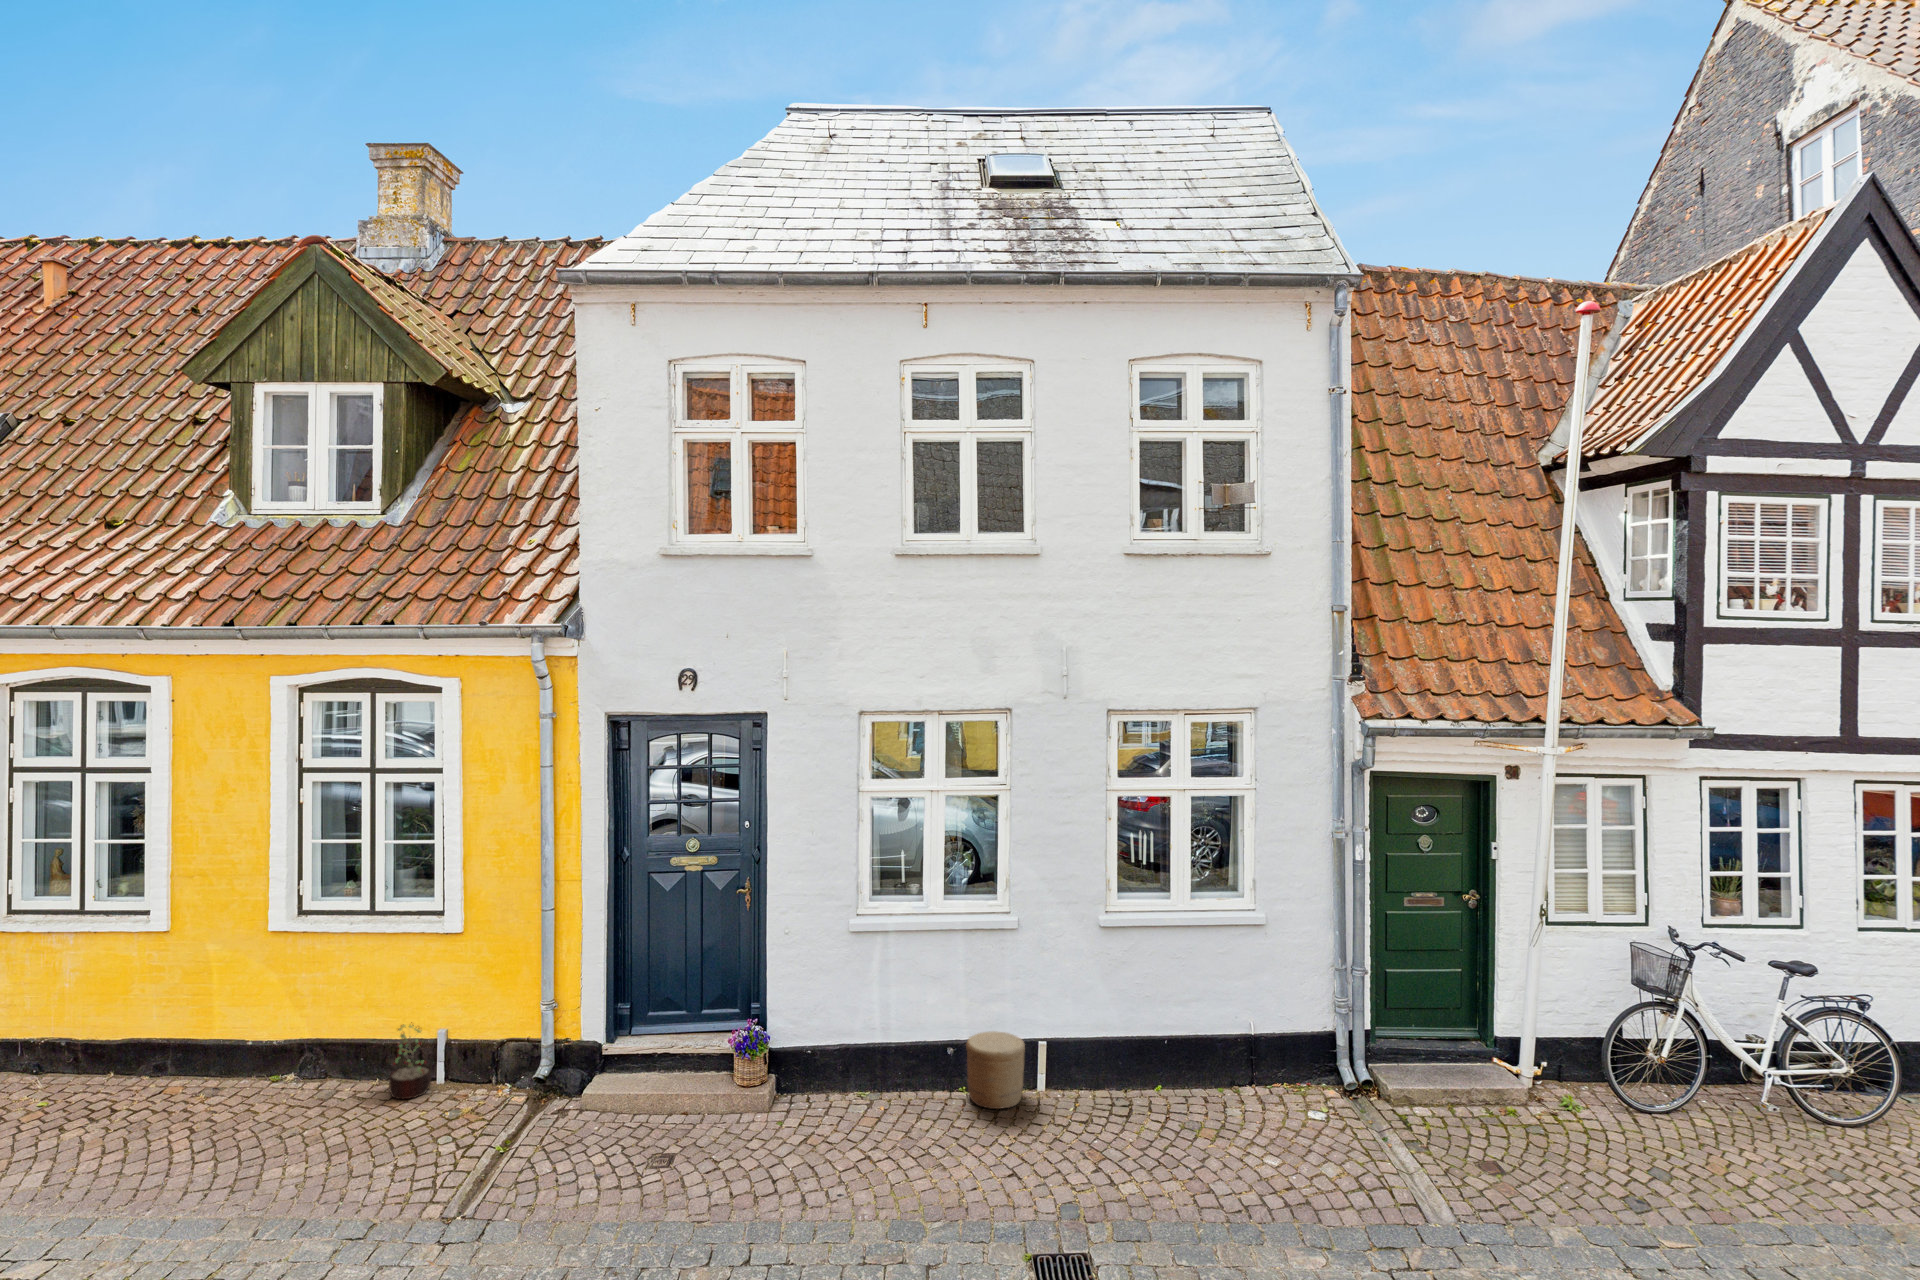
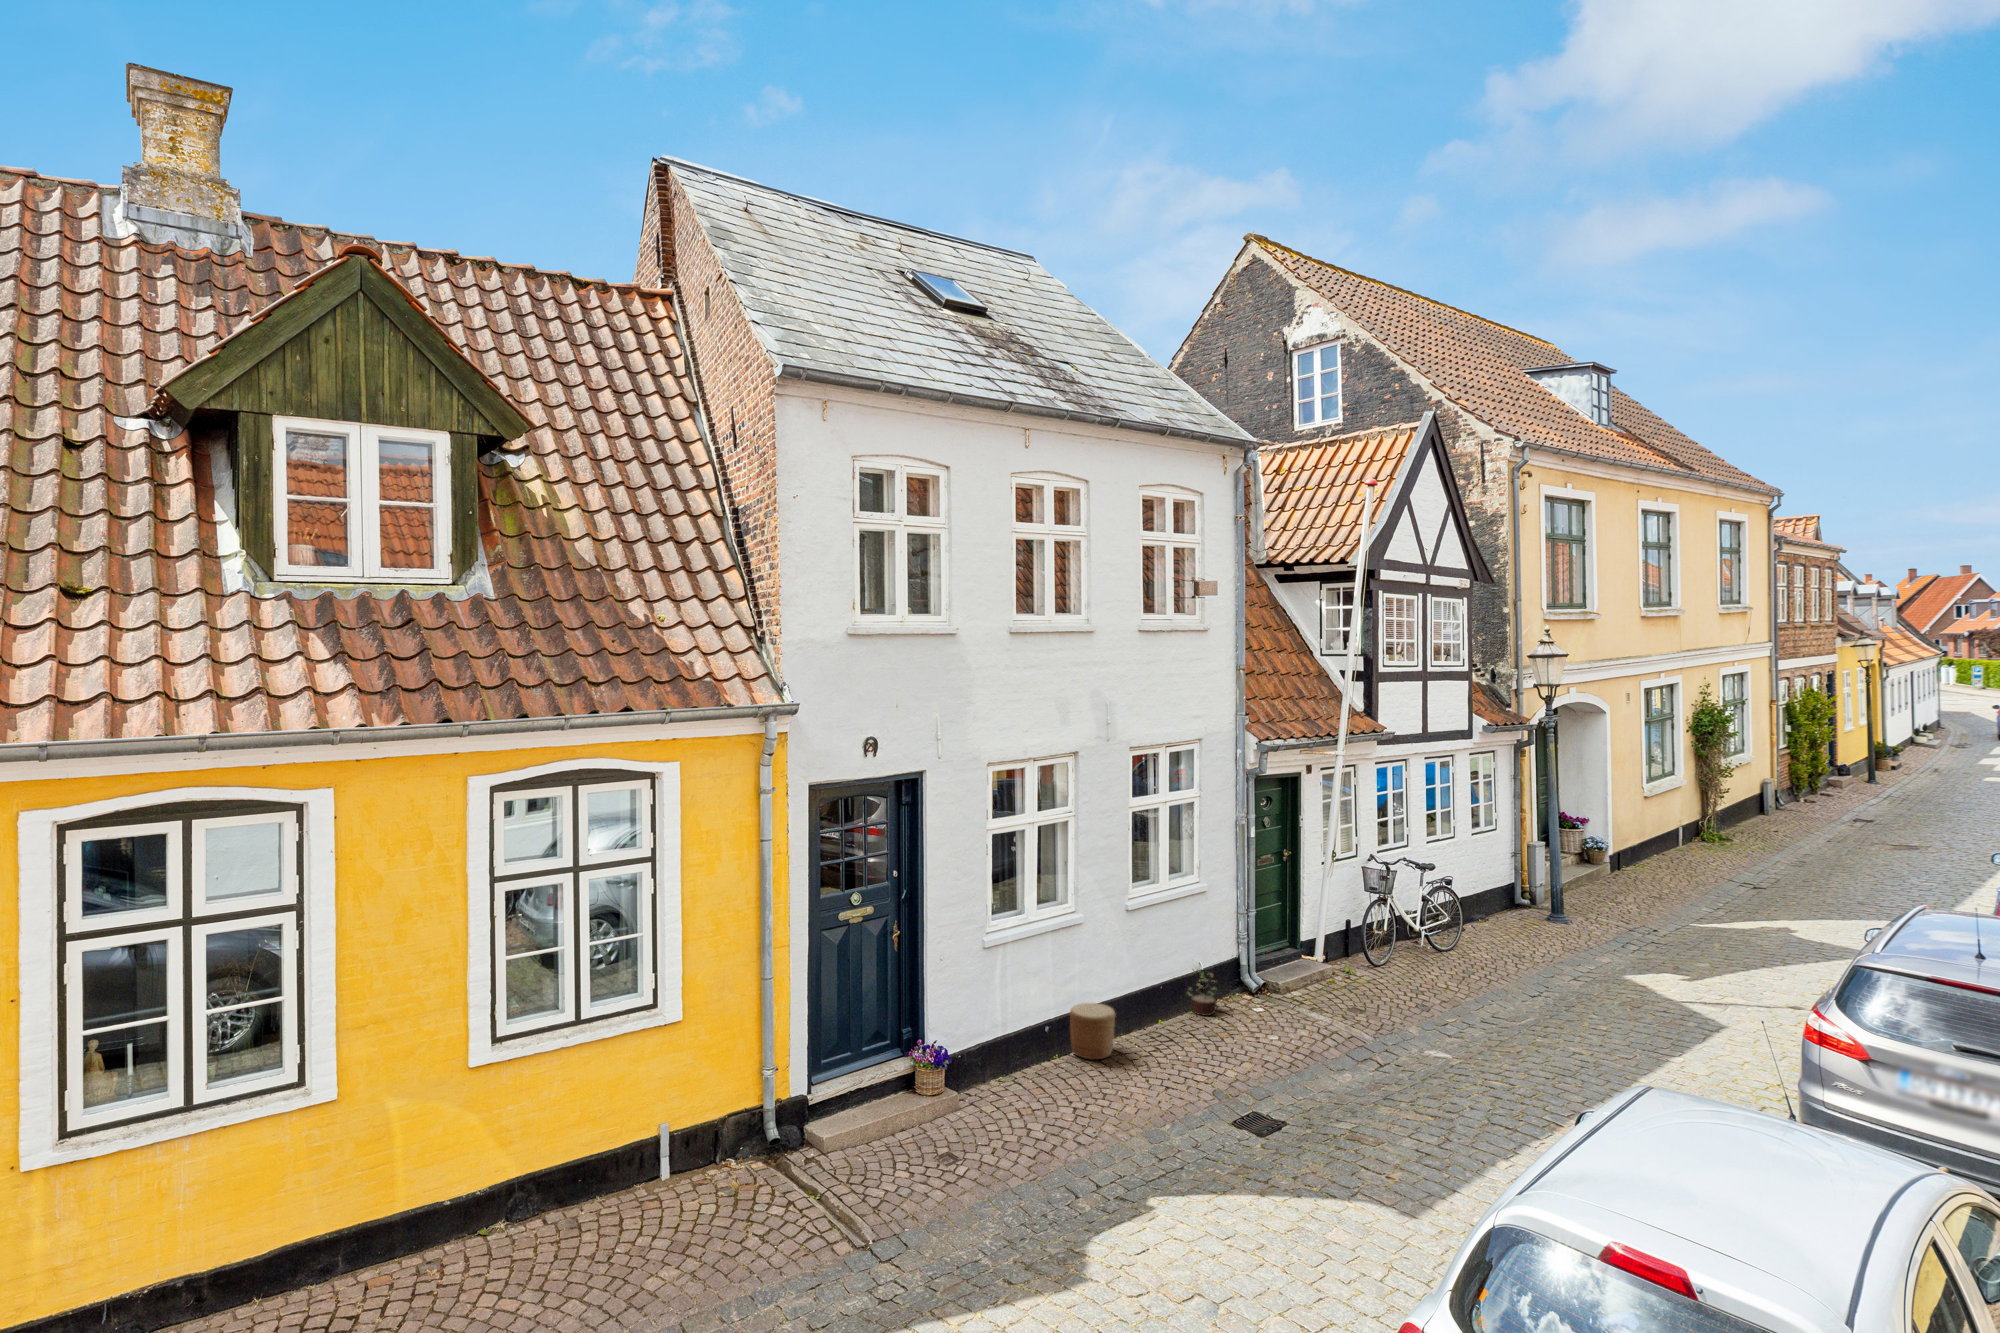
decorative plant: present [389,1022,431,1099] -> present [1187,968,1217,1016]

